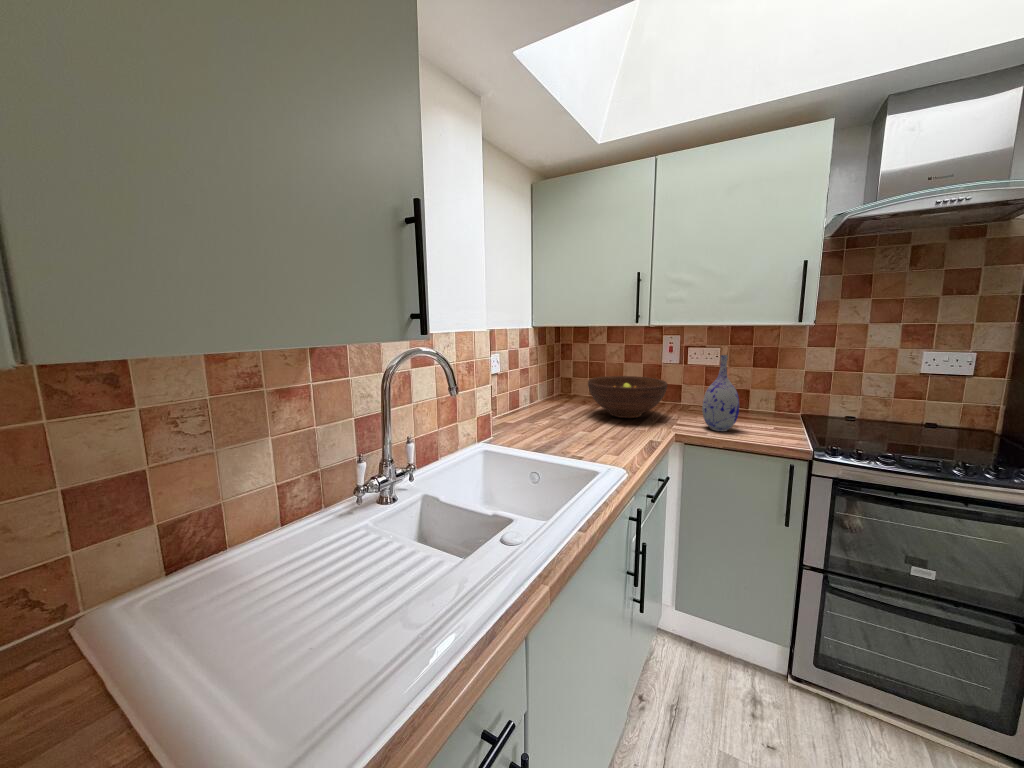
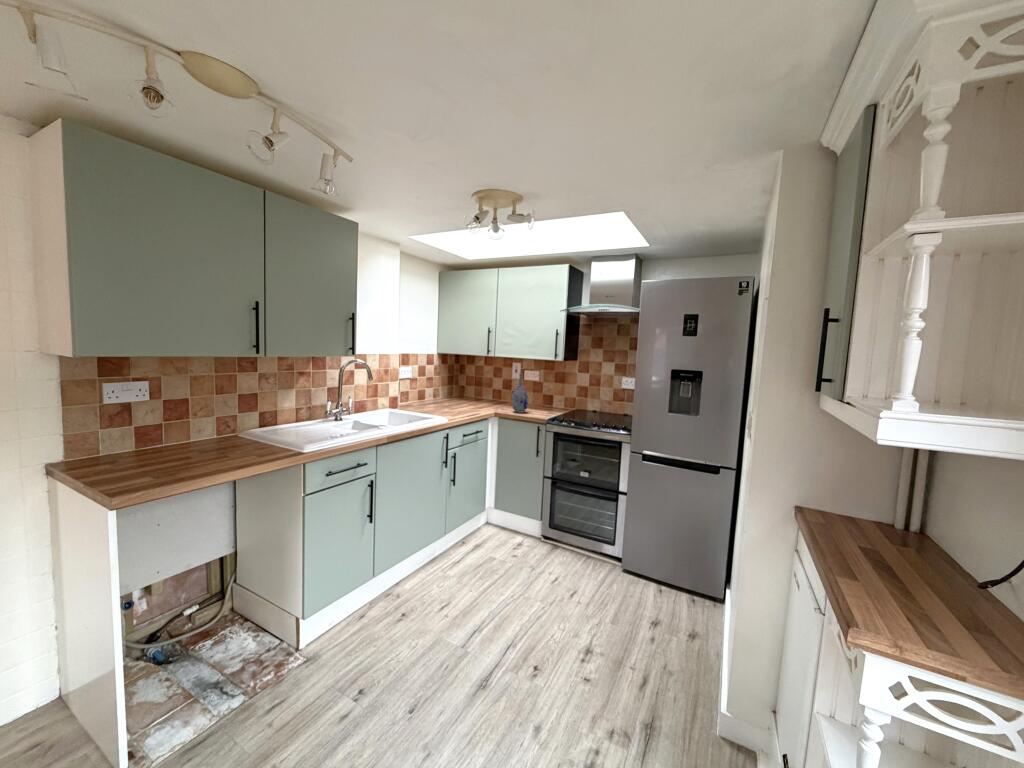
fruit bowl: present [588,376,667,418] -> none [461,384,503,406]

